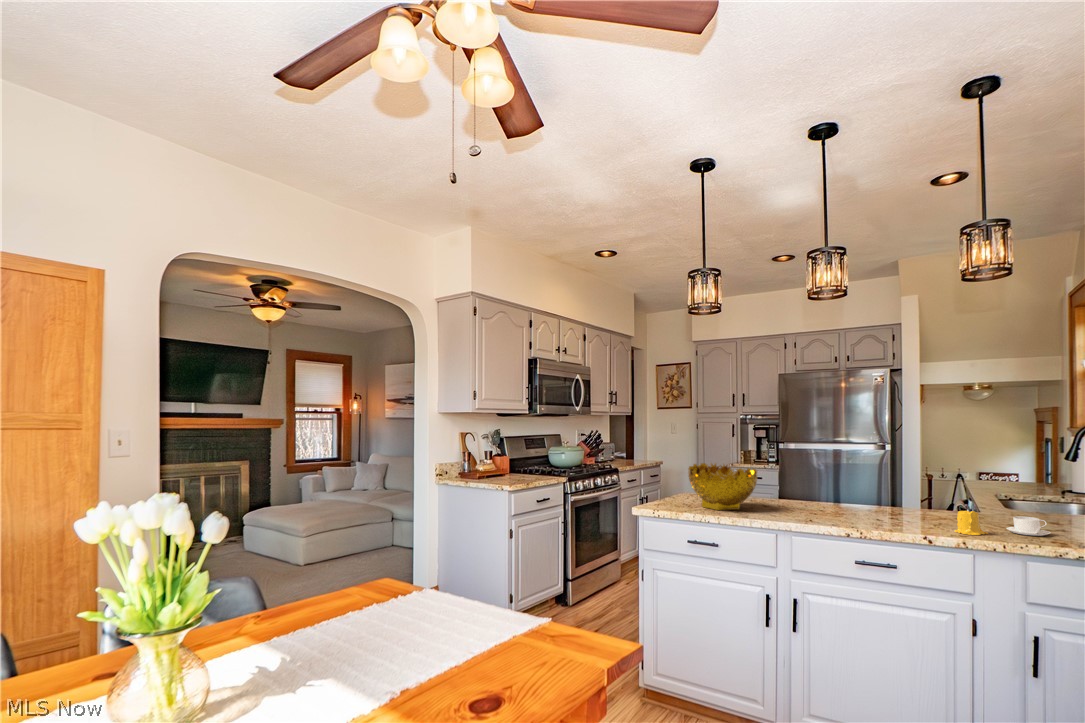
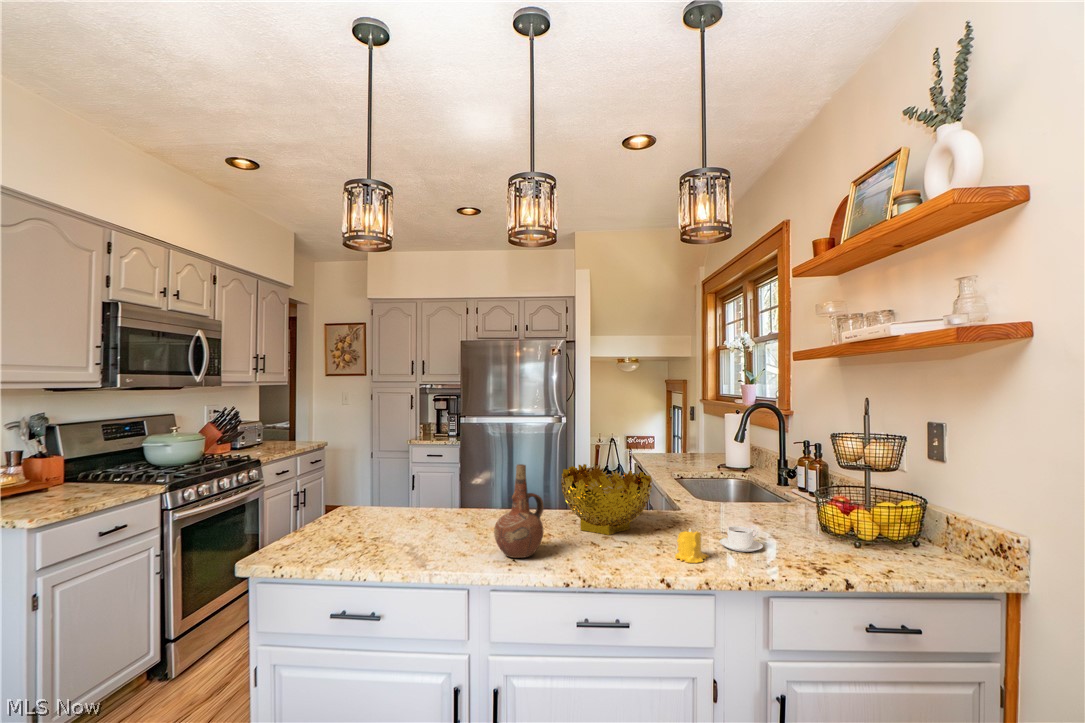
ceramic pitcher: none [801,456,840,520] -> present [494,464,544,558]
decorative bowl: present [688,463,757,510] -> present [561,464,652,535]

